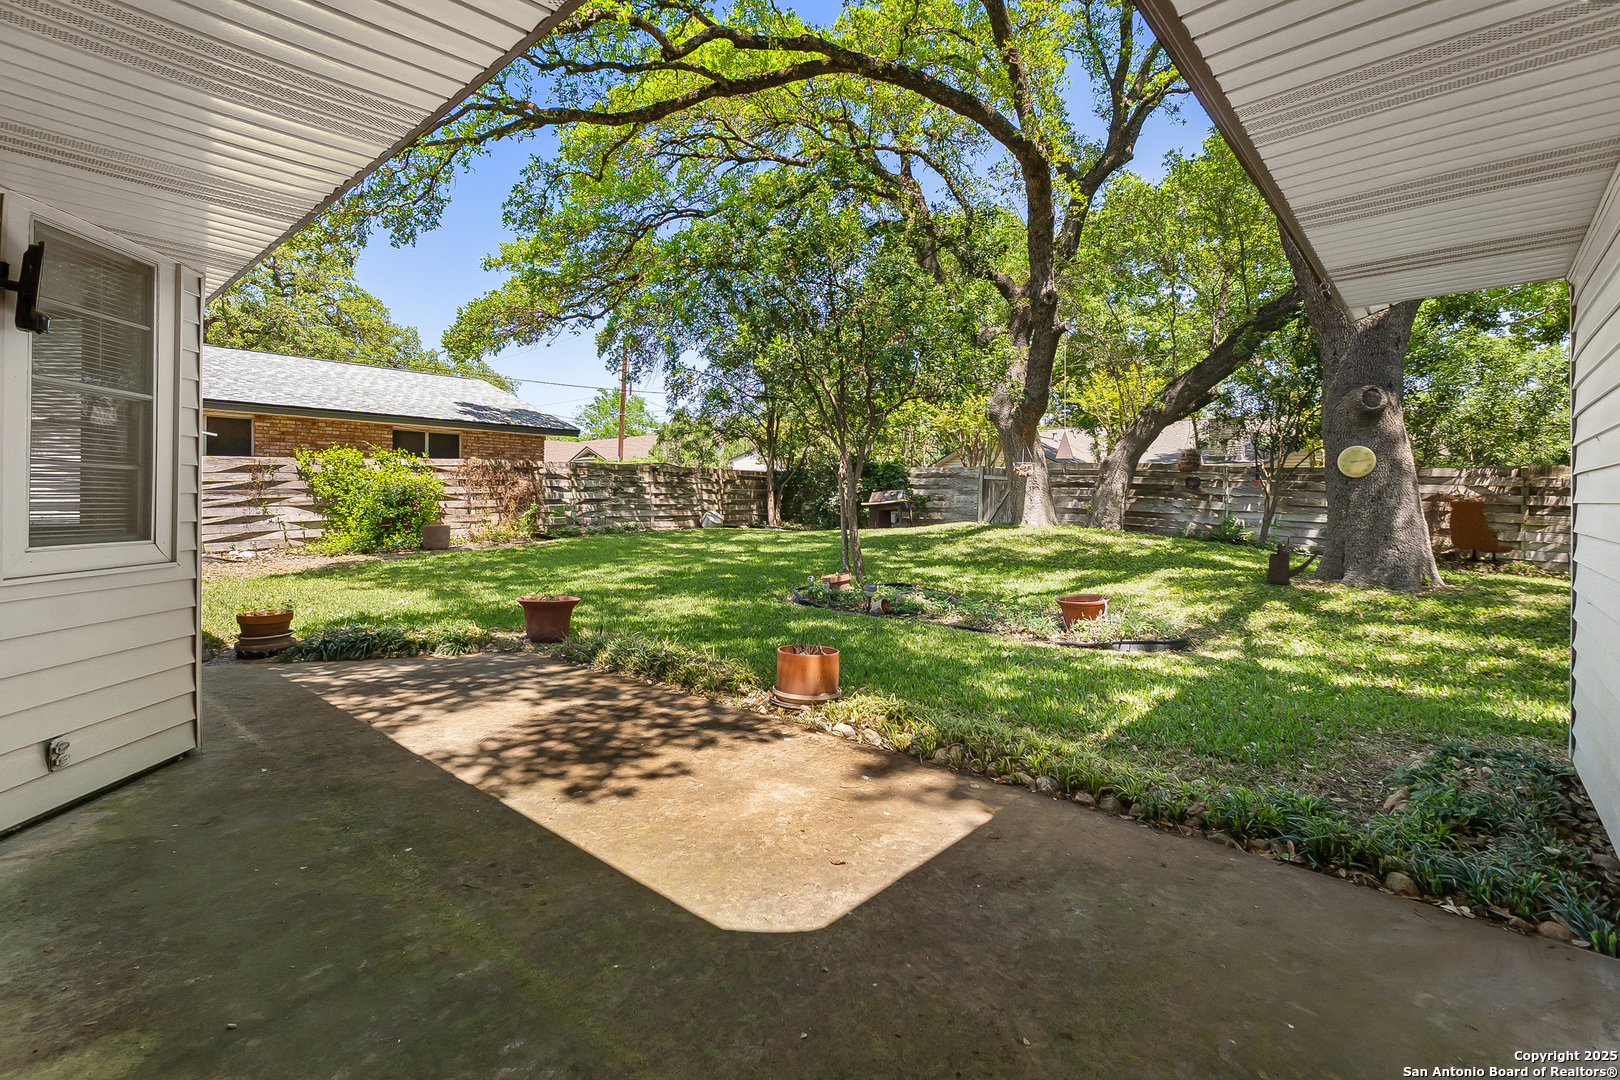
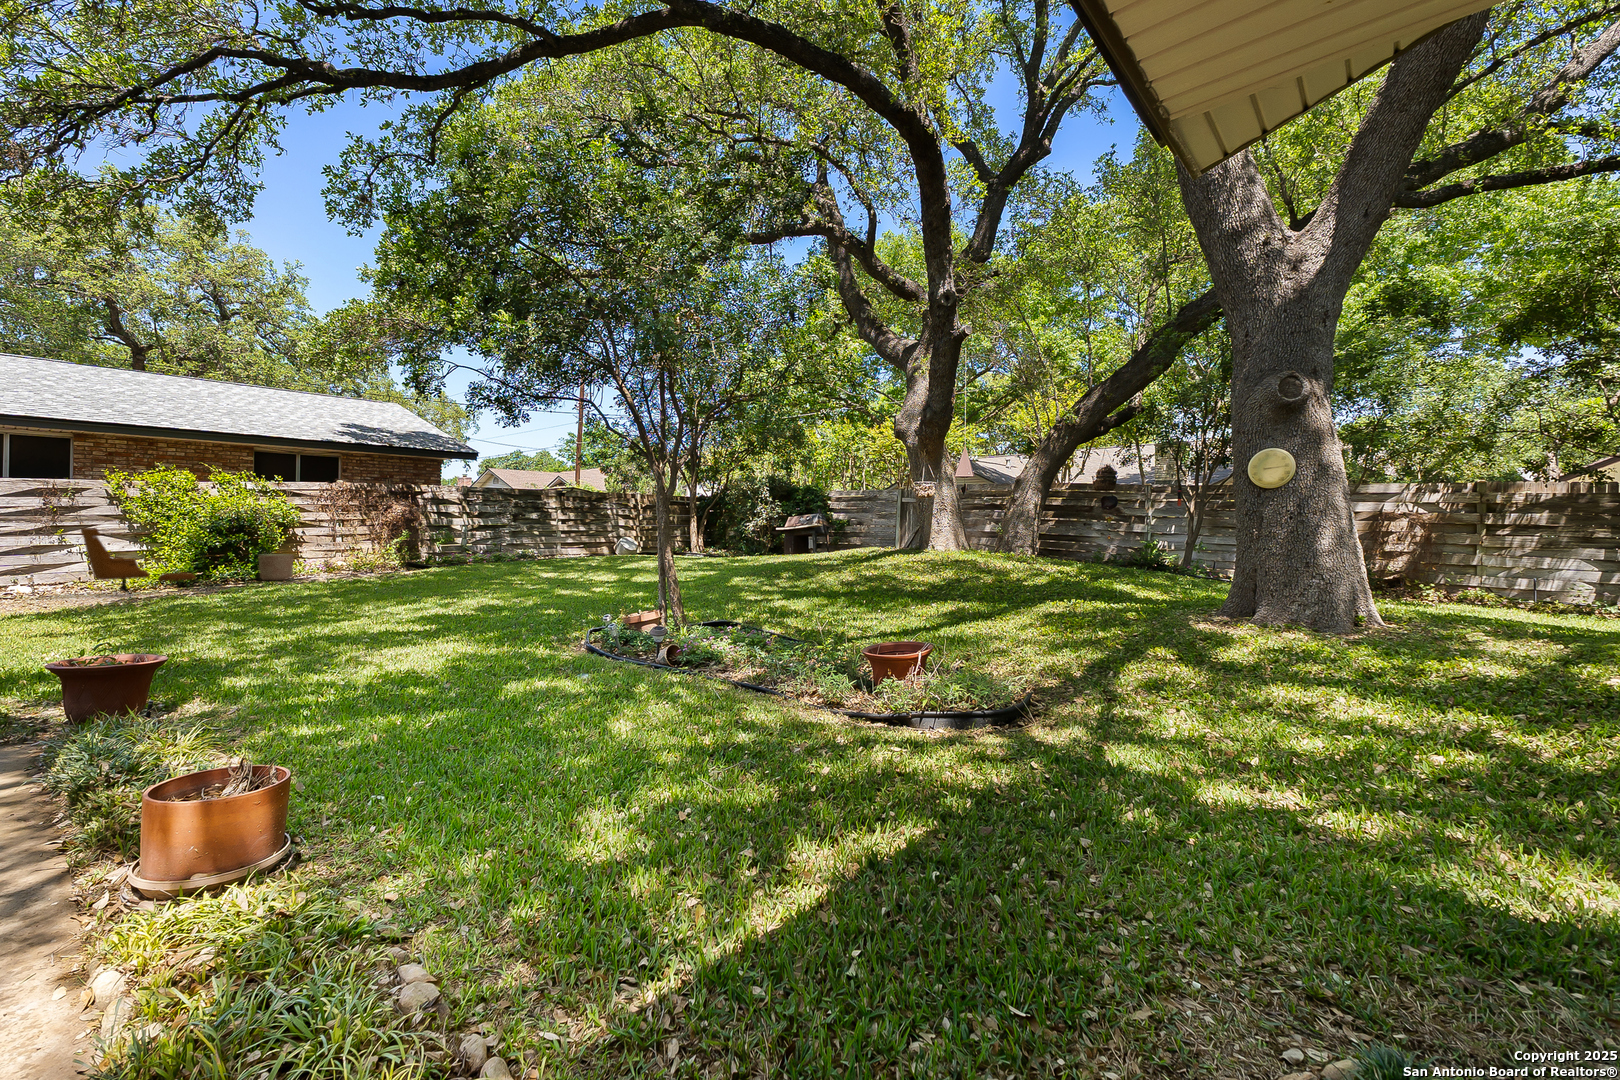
lounge chair: present [1449,501,1513,566] -> present [81,528,196,595]
watering can: present [1260,543,1320,584] -> none [1146,570,1214,619]

